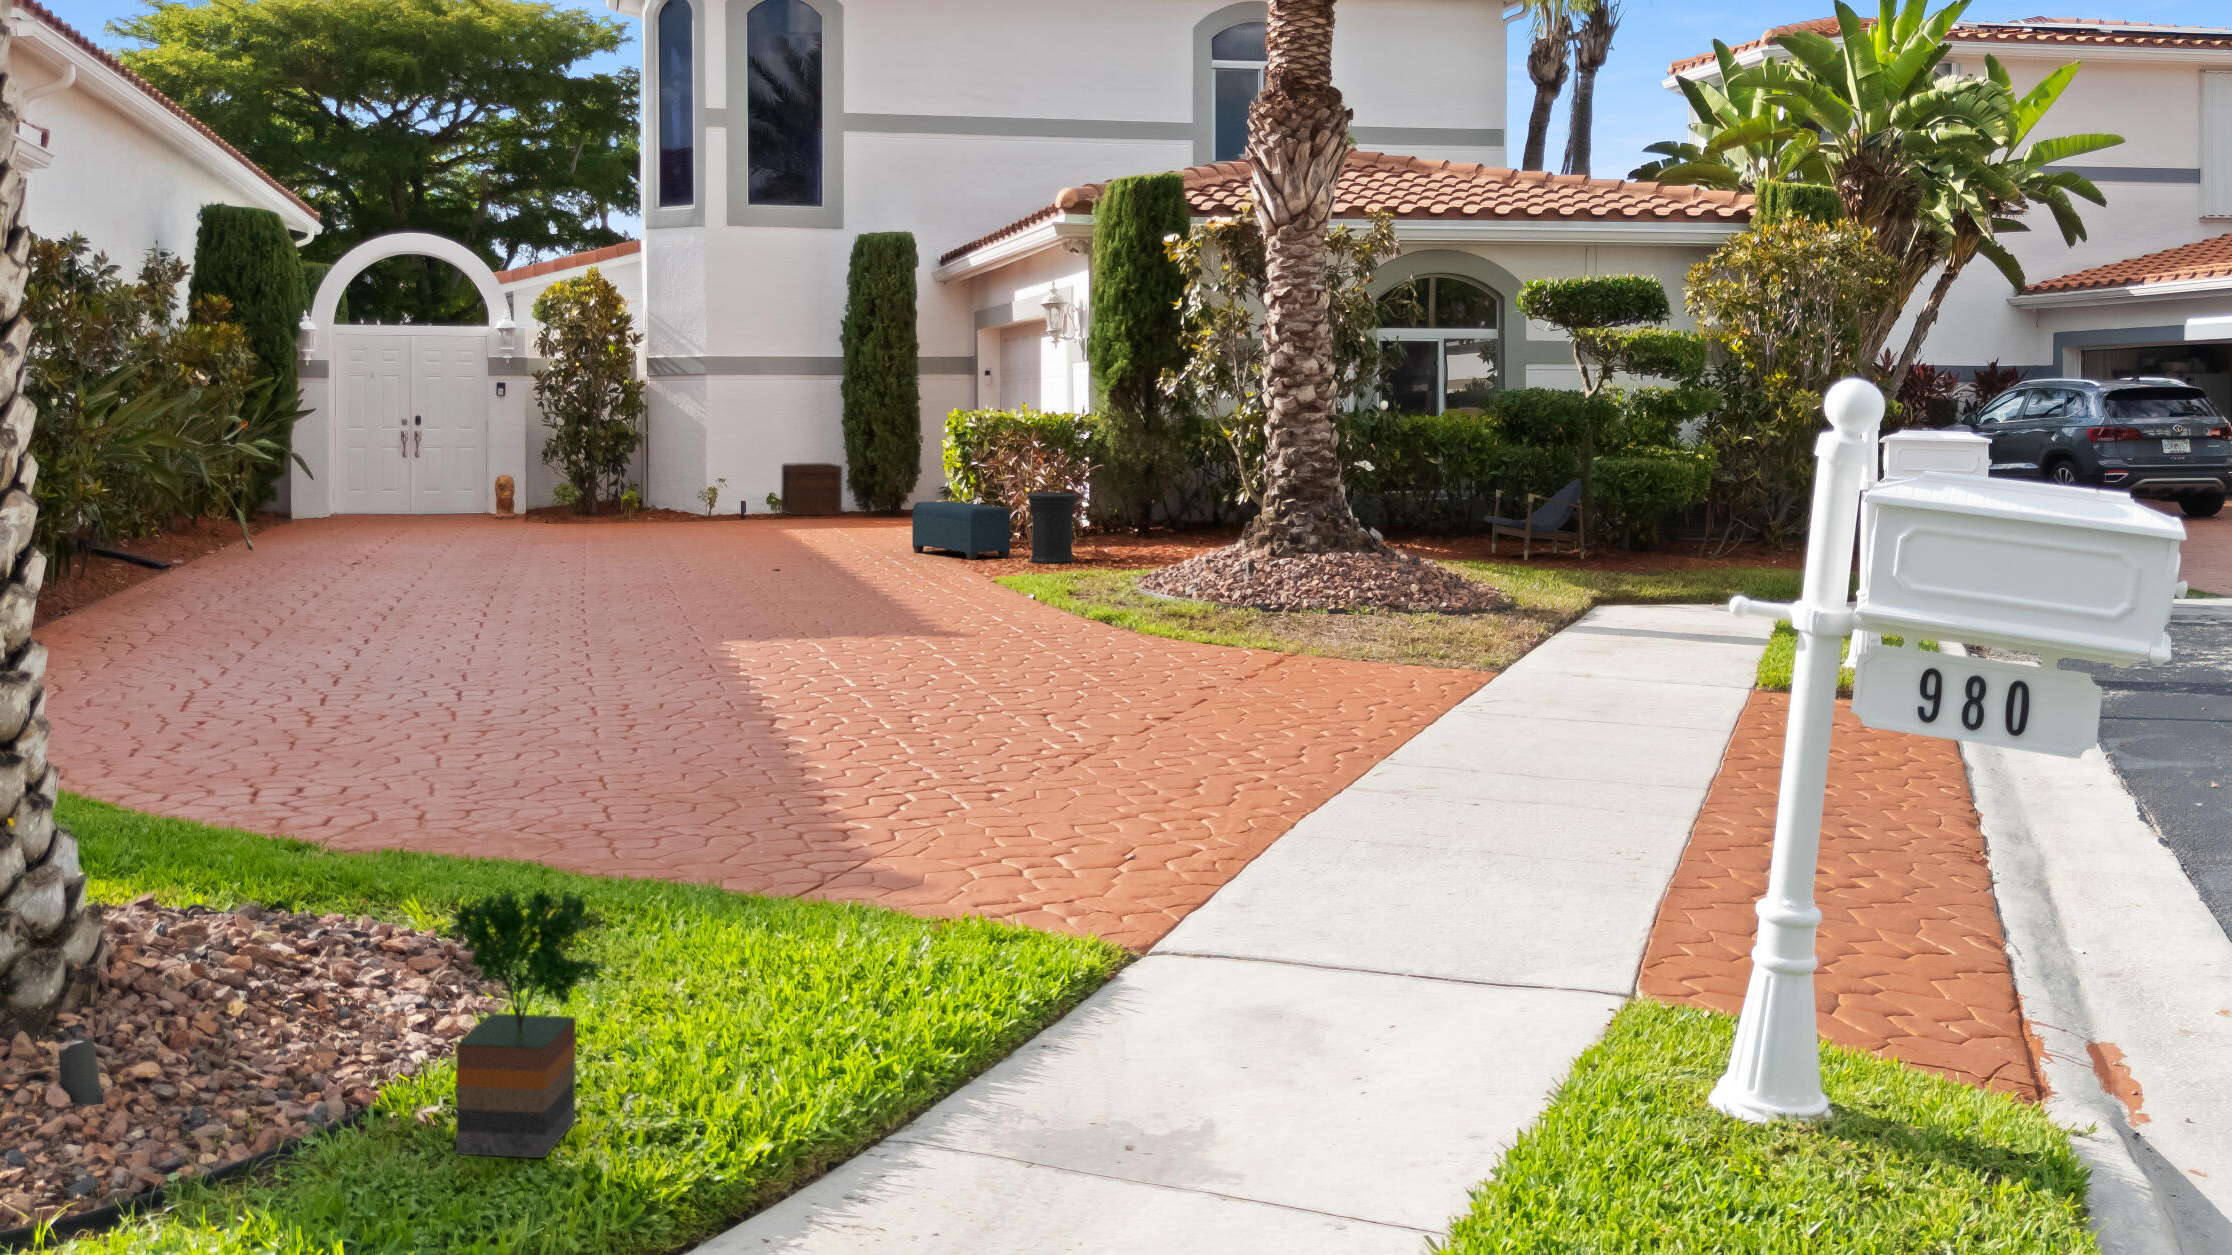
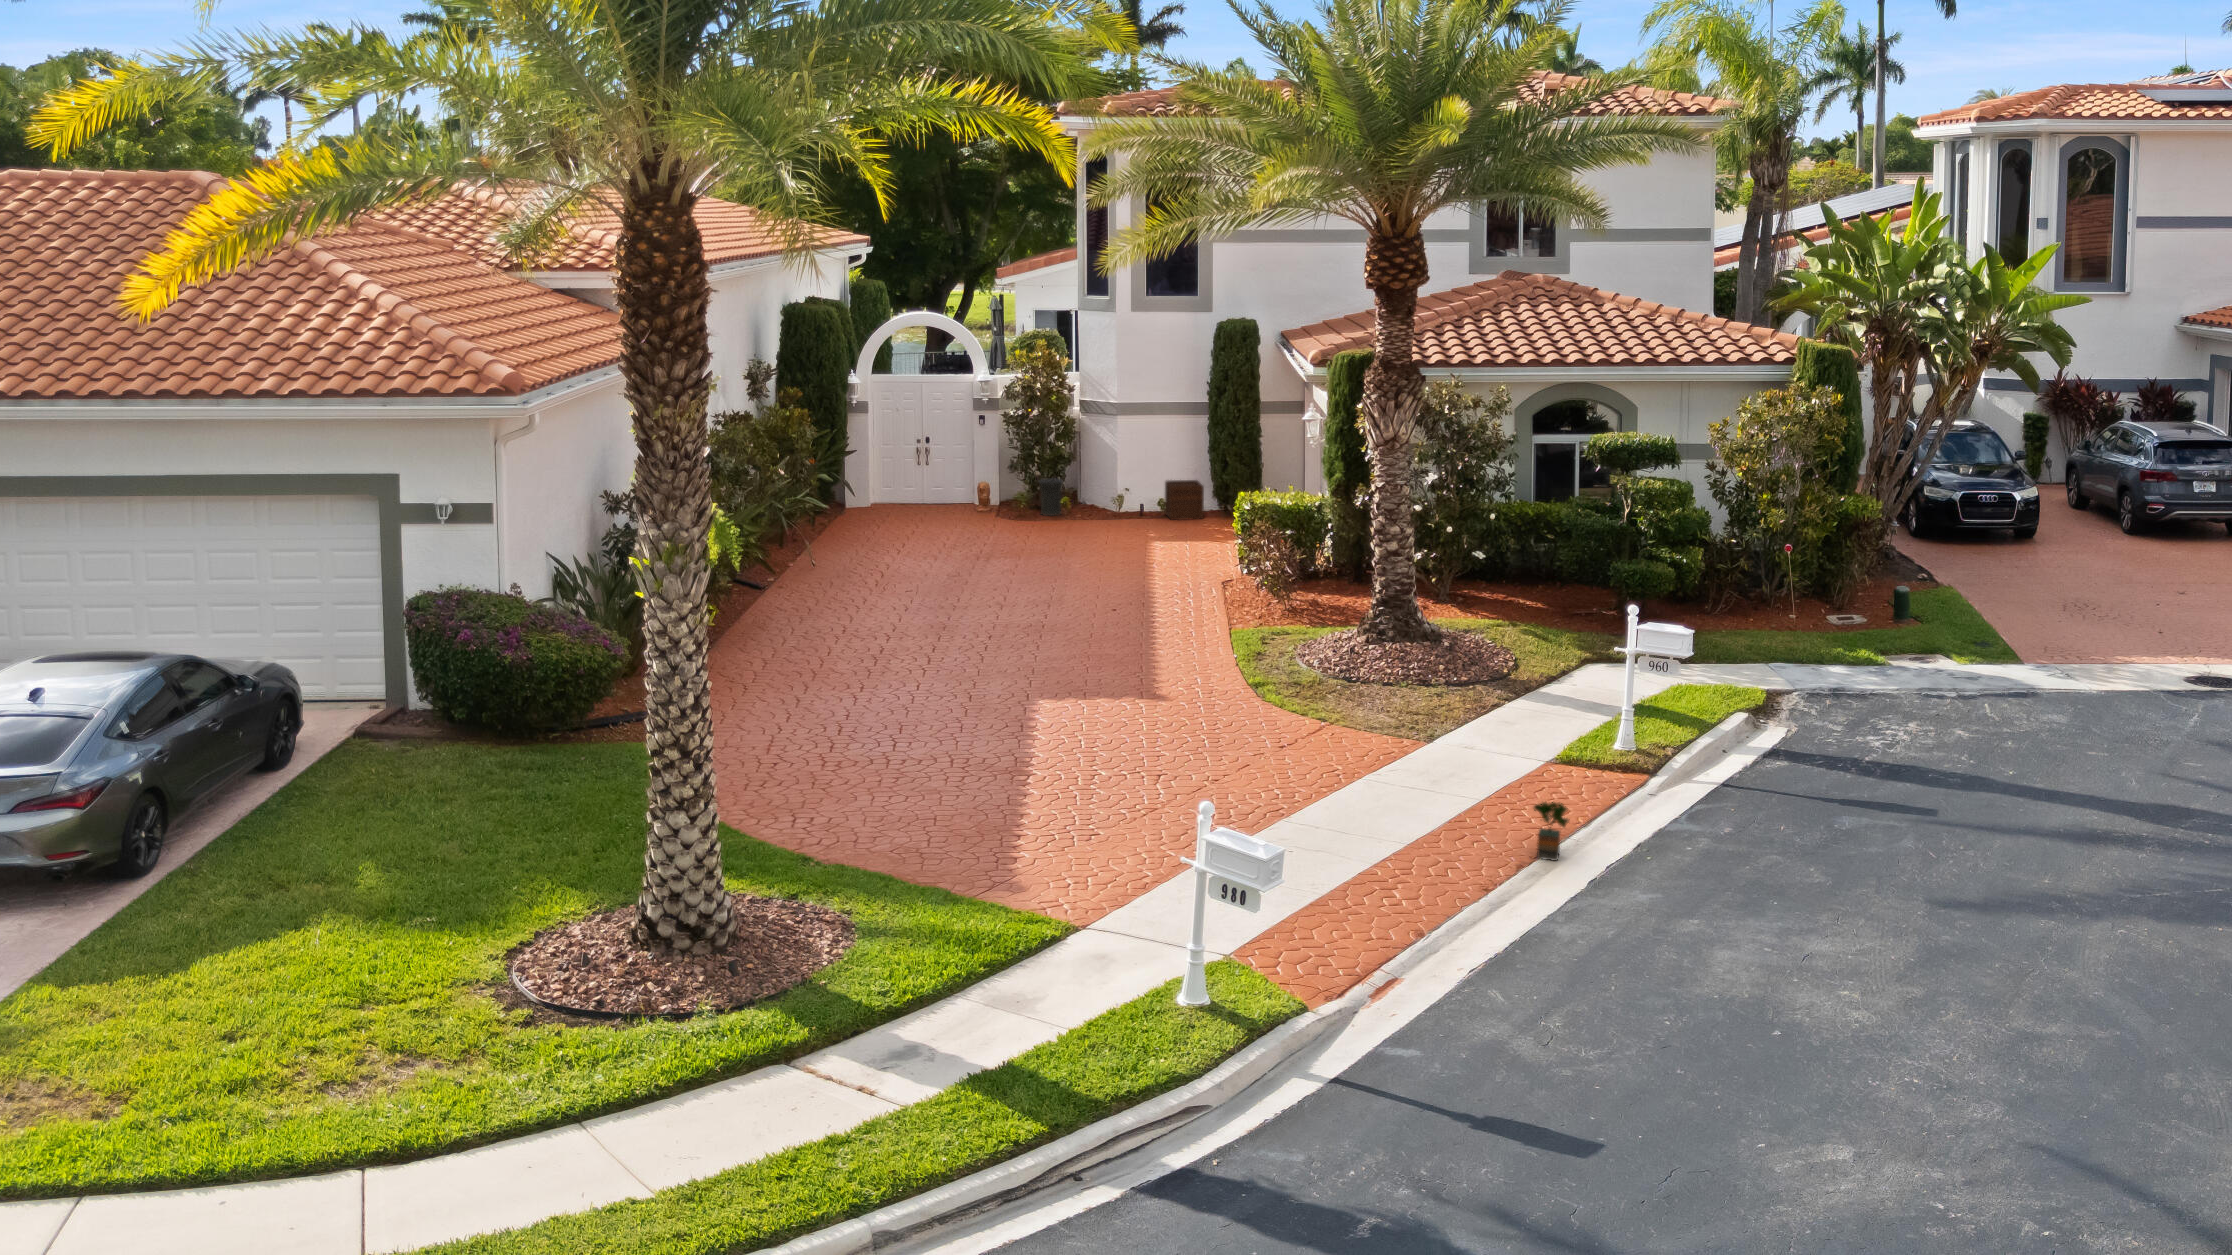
lounge chair: present [1484,479,1584,560] -> none [1585,547,1652,613]
trash can: present [1028,489,1077,564] -> present [1039,478,1063,516]
bench: present [912,501,1010,560] -> none [1214,550,1271,597]
potted tree: present [448,890,606,1158] -> present [1534,802,1569,861]

